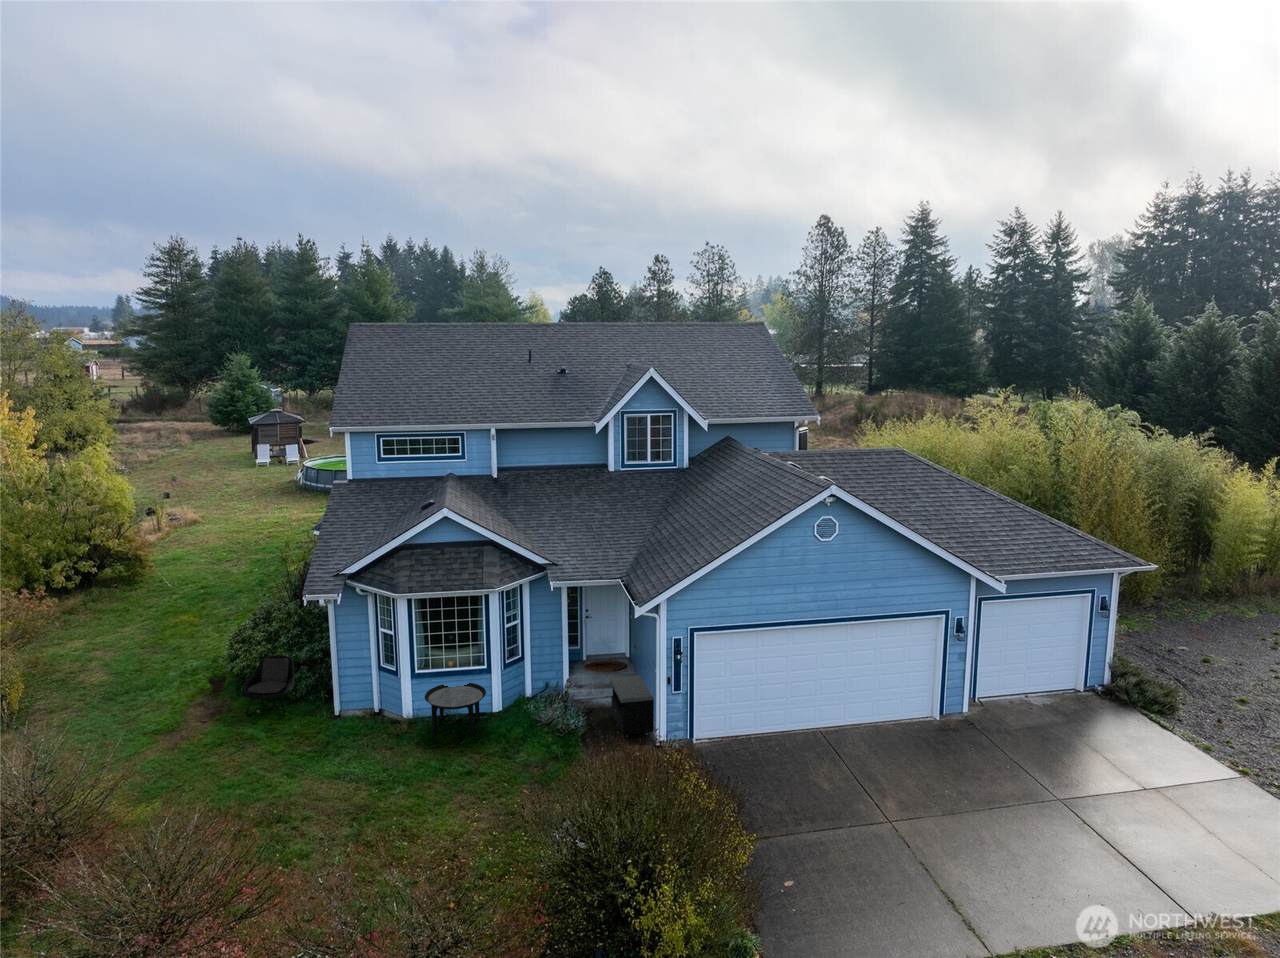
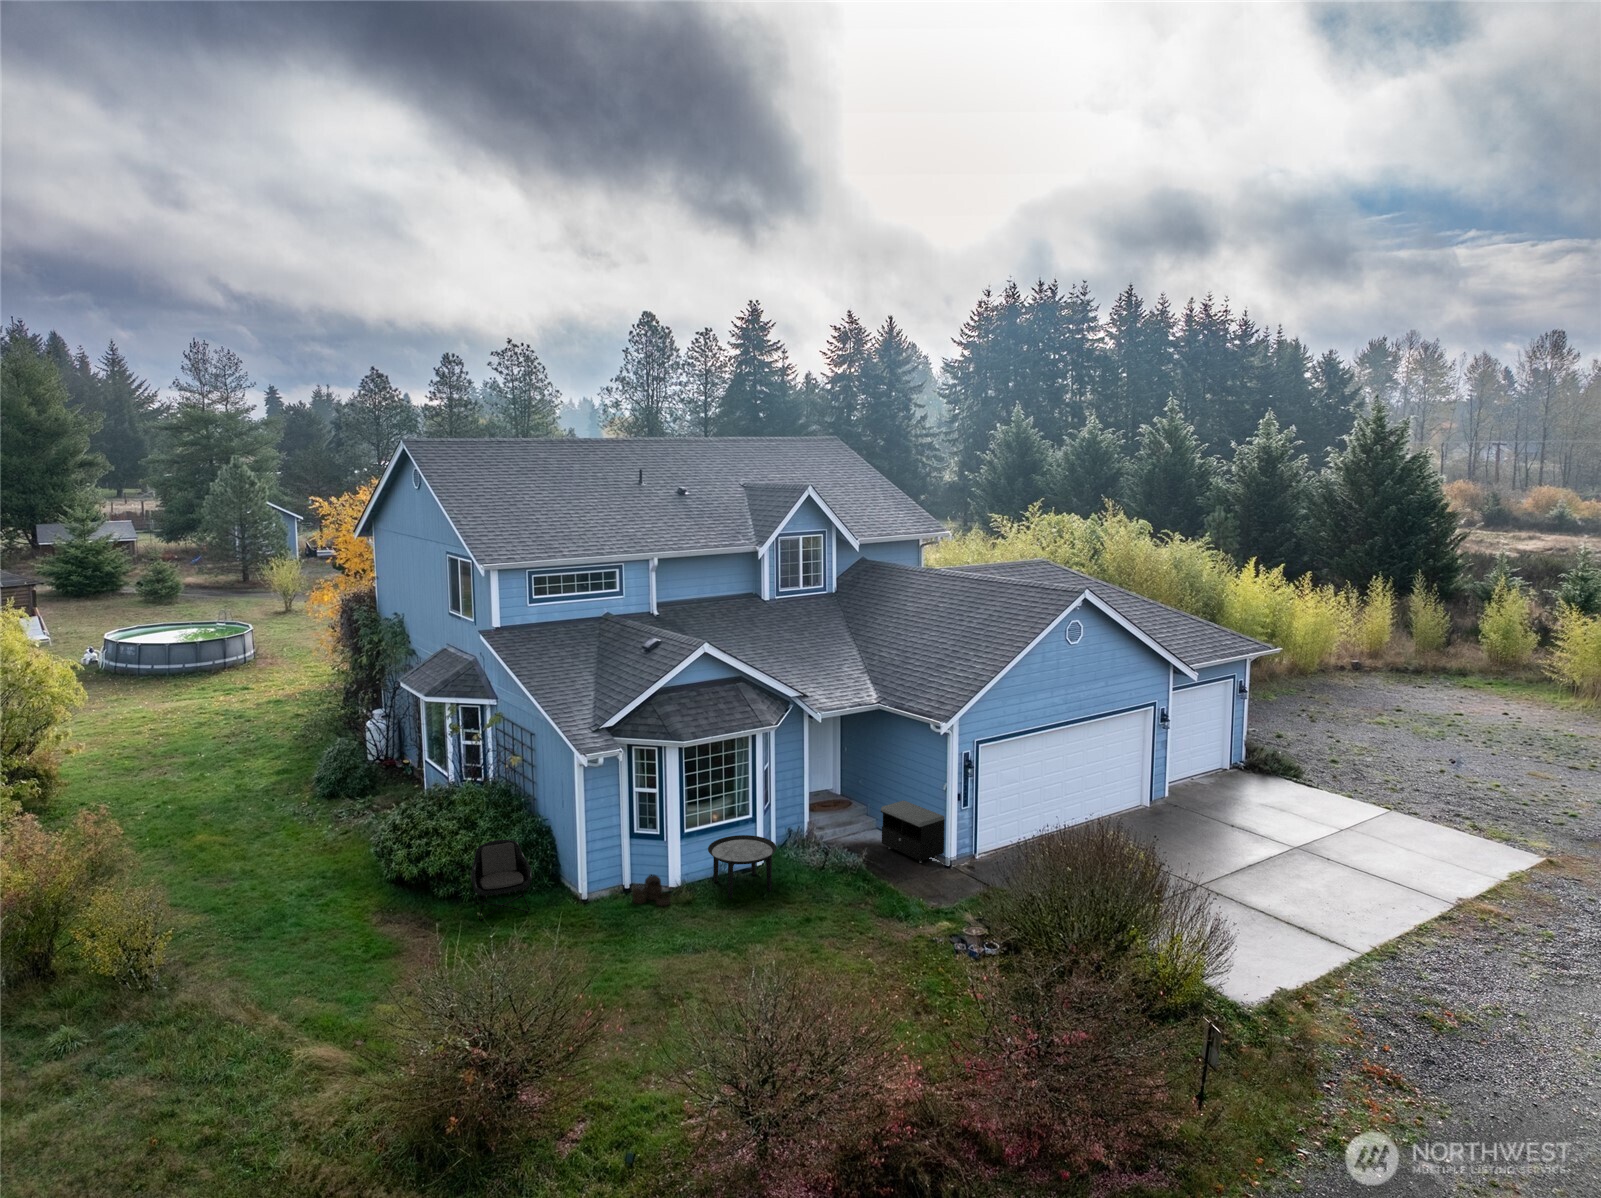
decorative plant: present [204,672,228,691] -> none [376,876,418,903]
woven basket: none [361,702,396,732] -> present [633,874,670,906]

